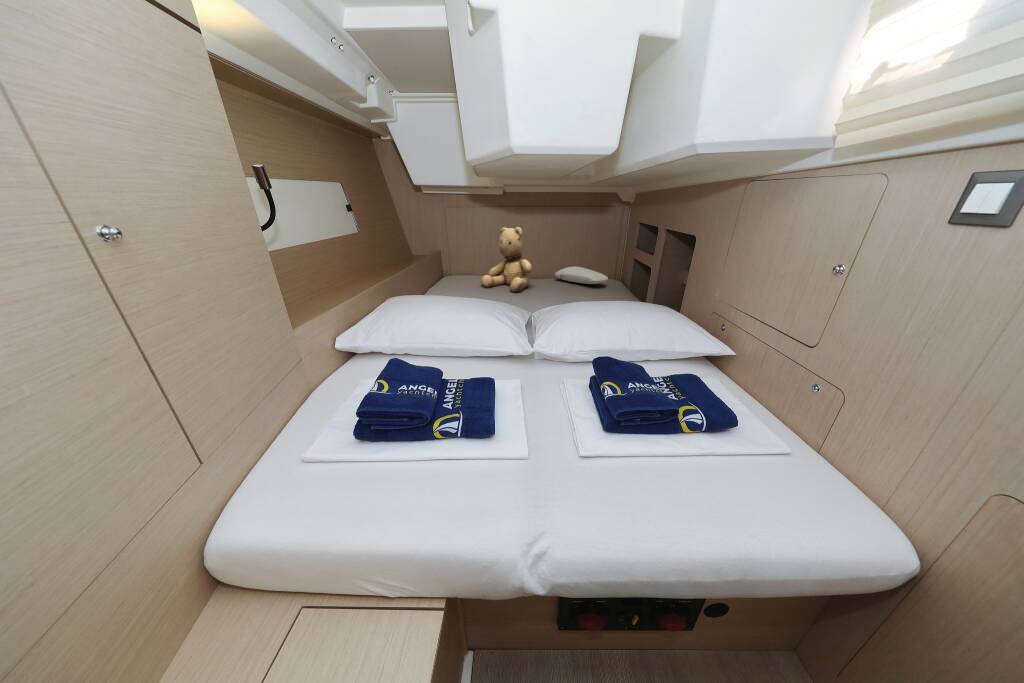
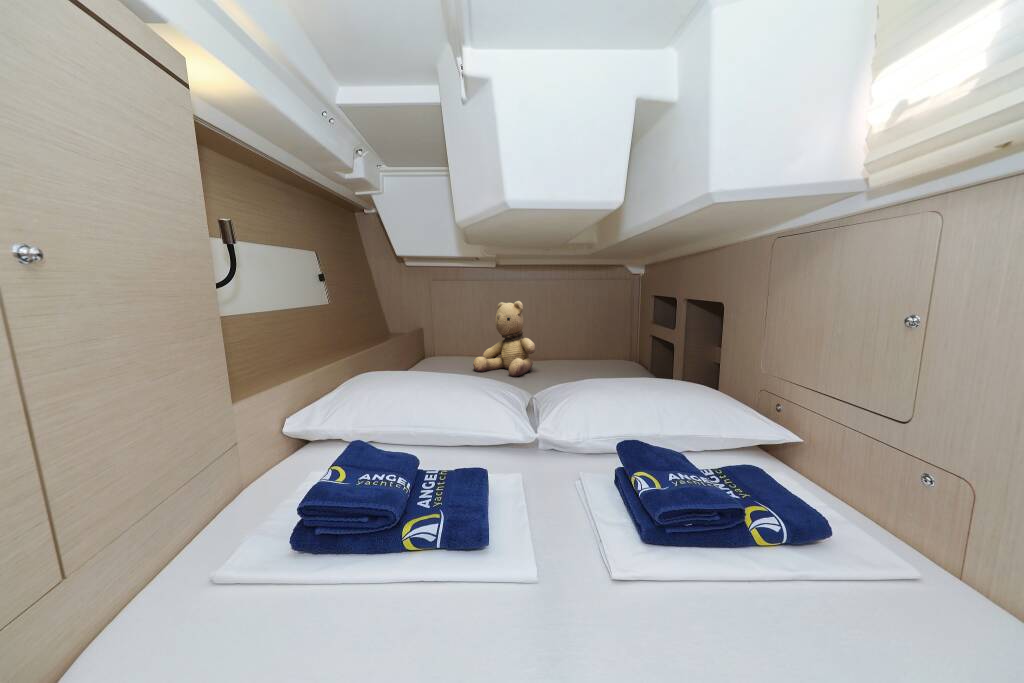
pillow: present [555,267,608,284] -> none [563,348,629,367]

